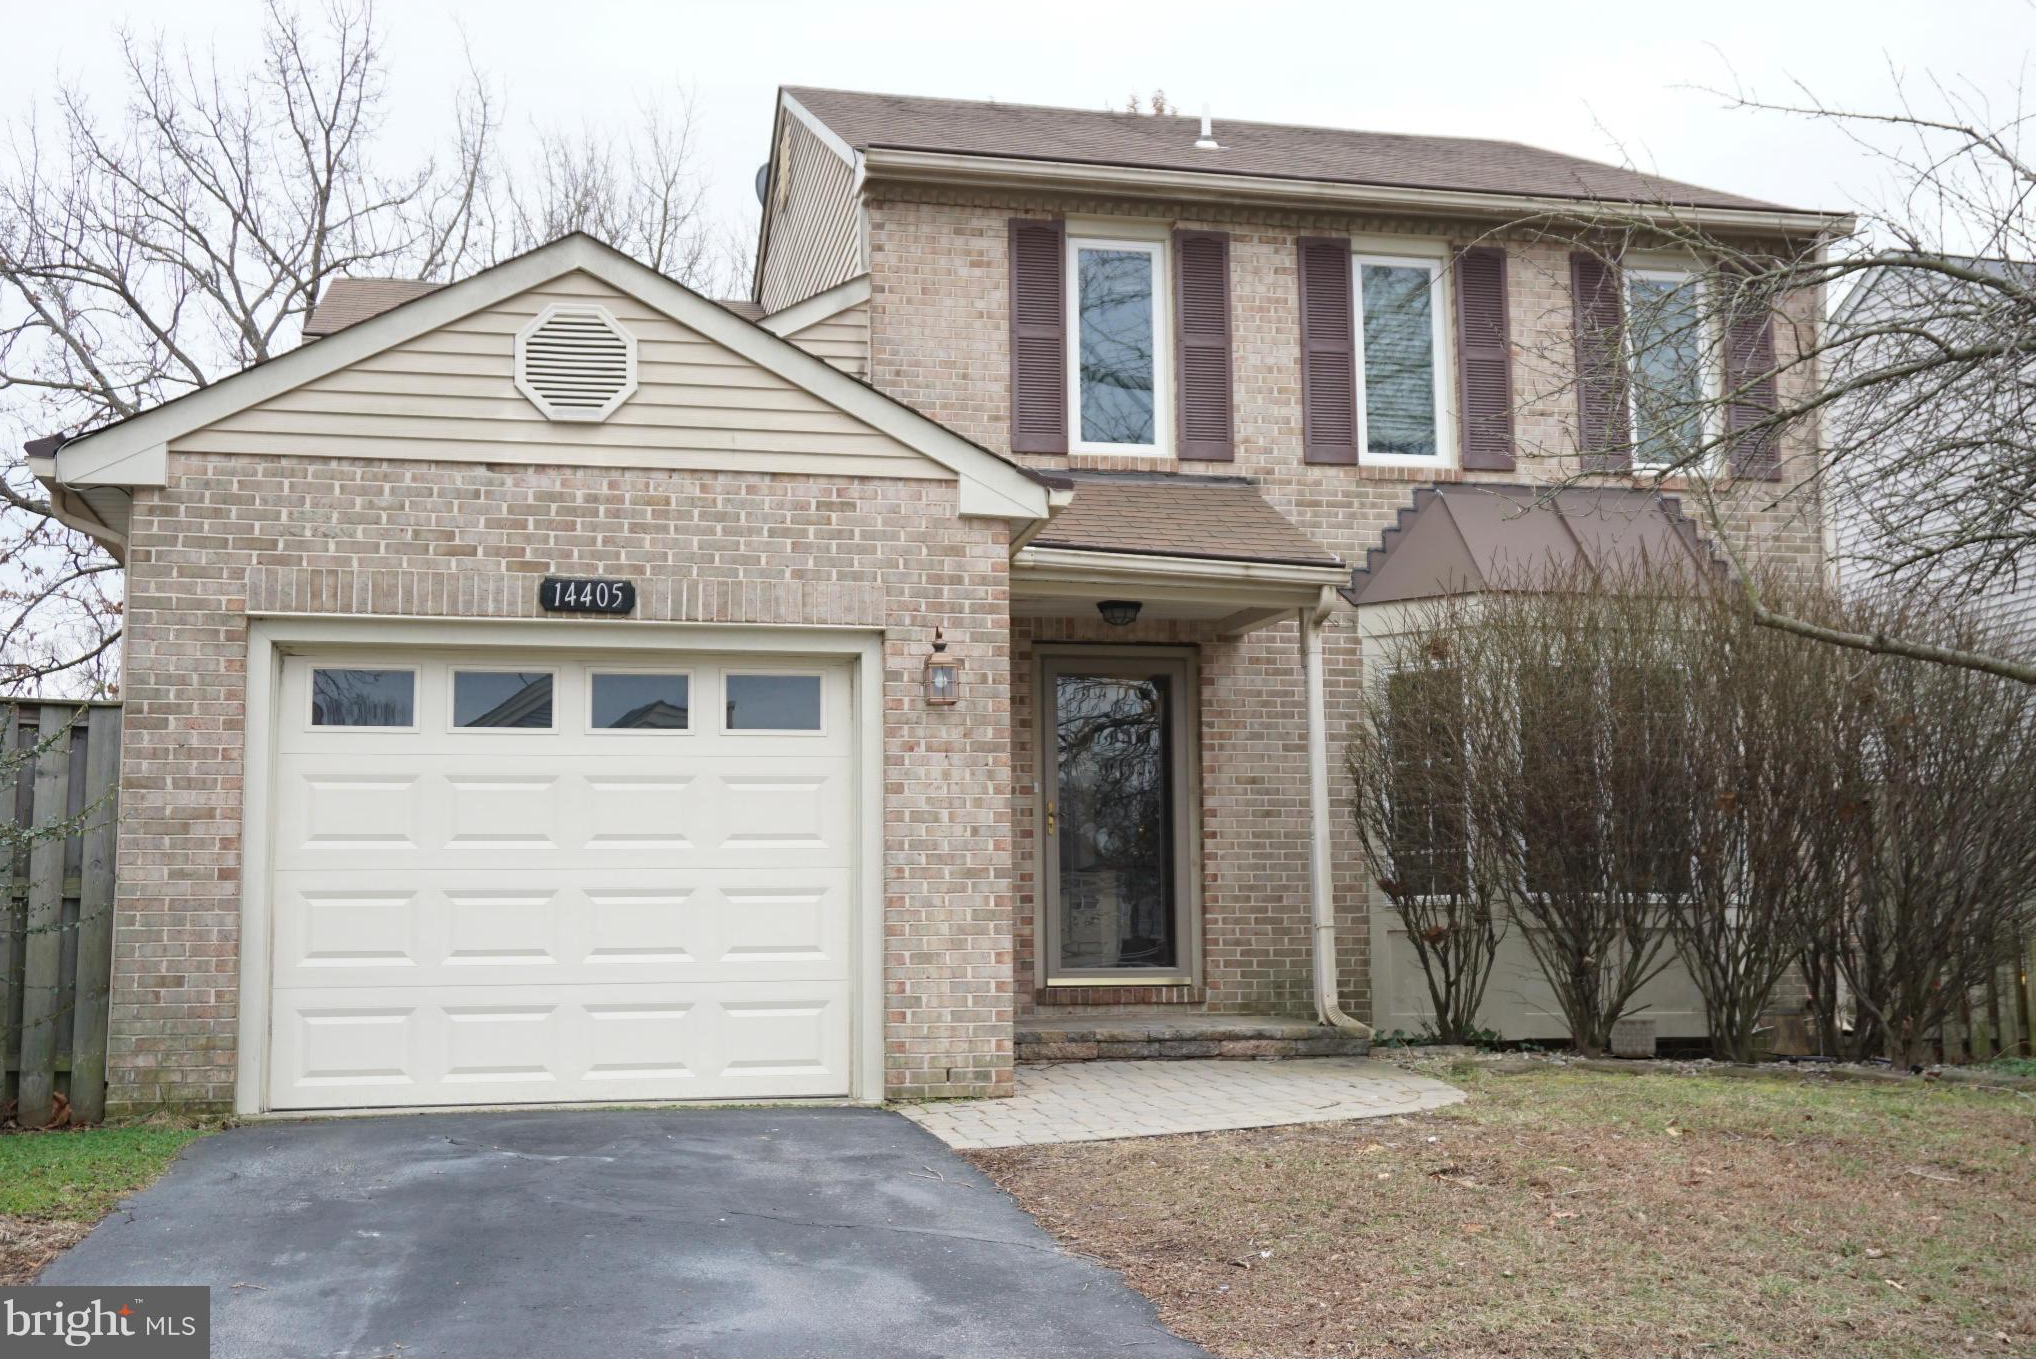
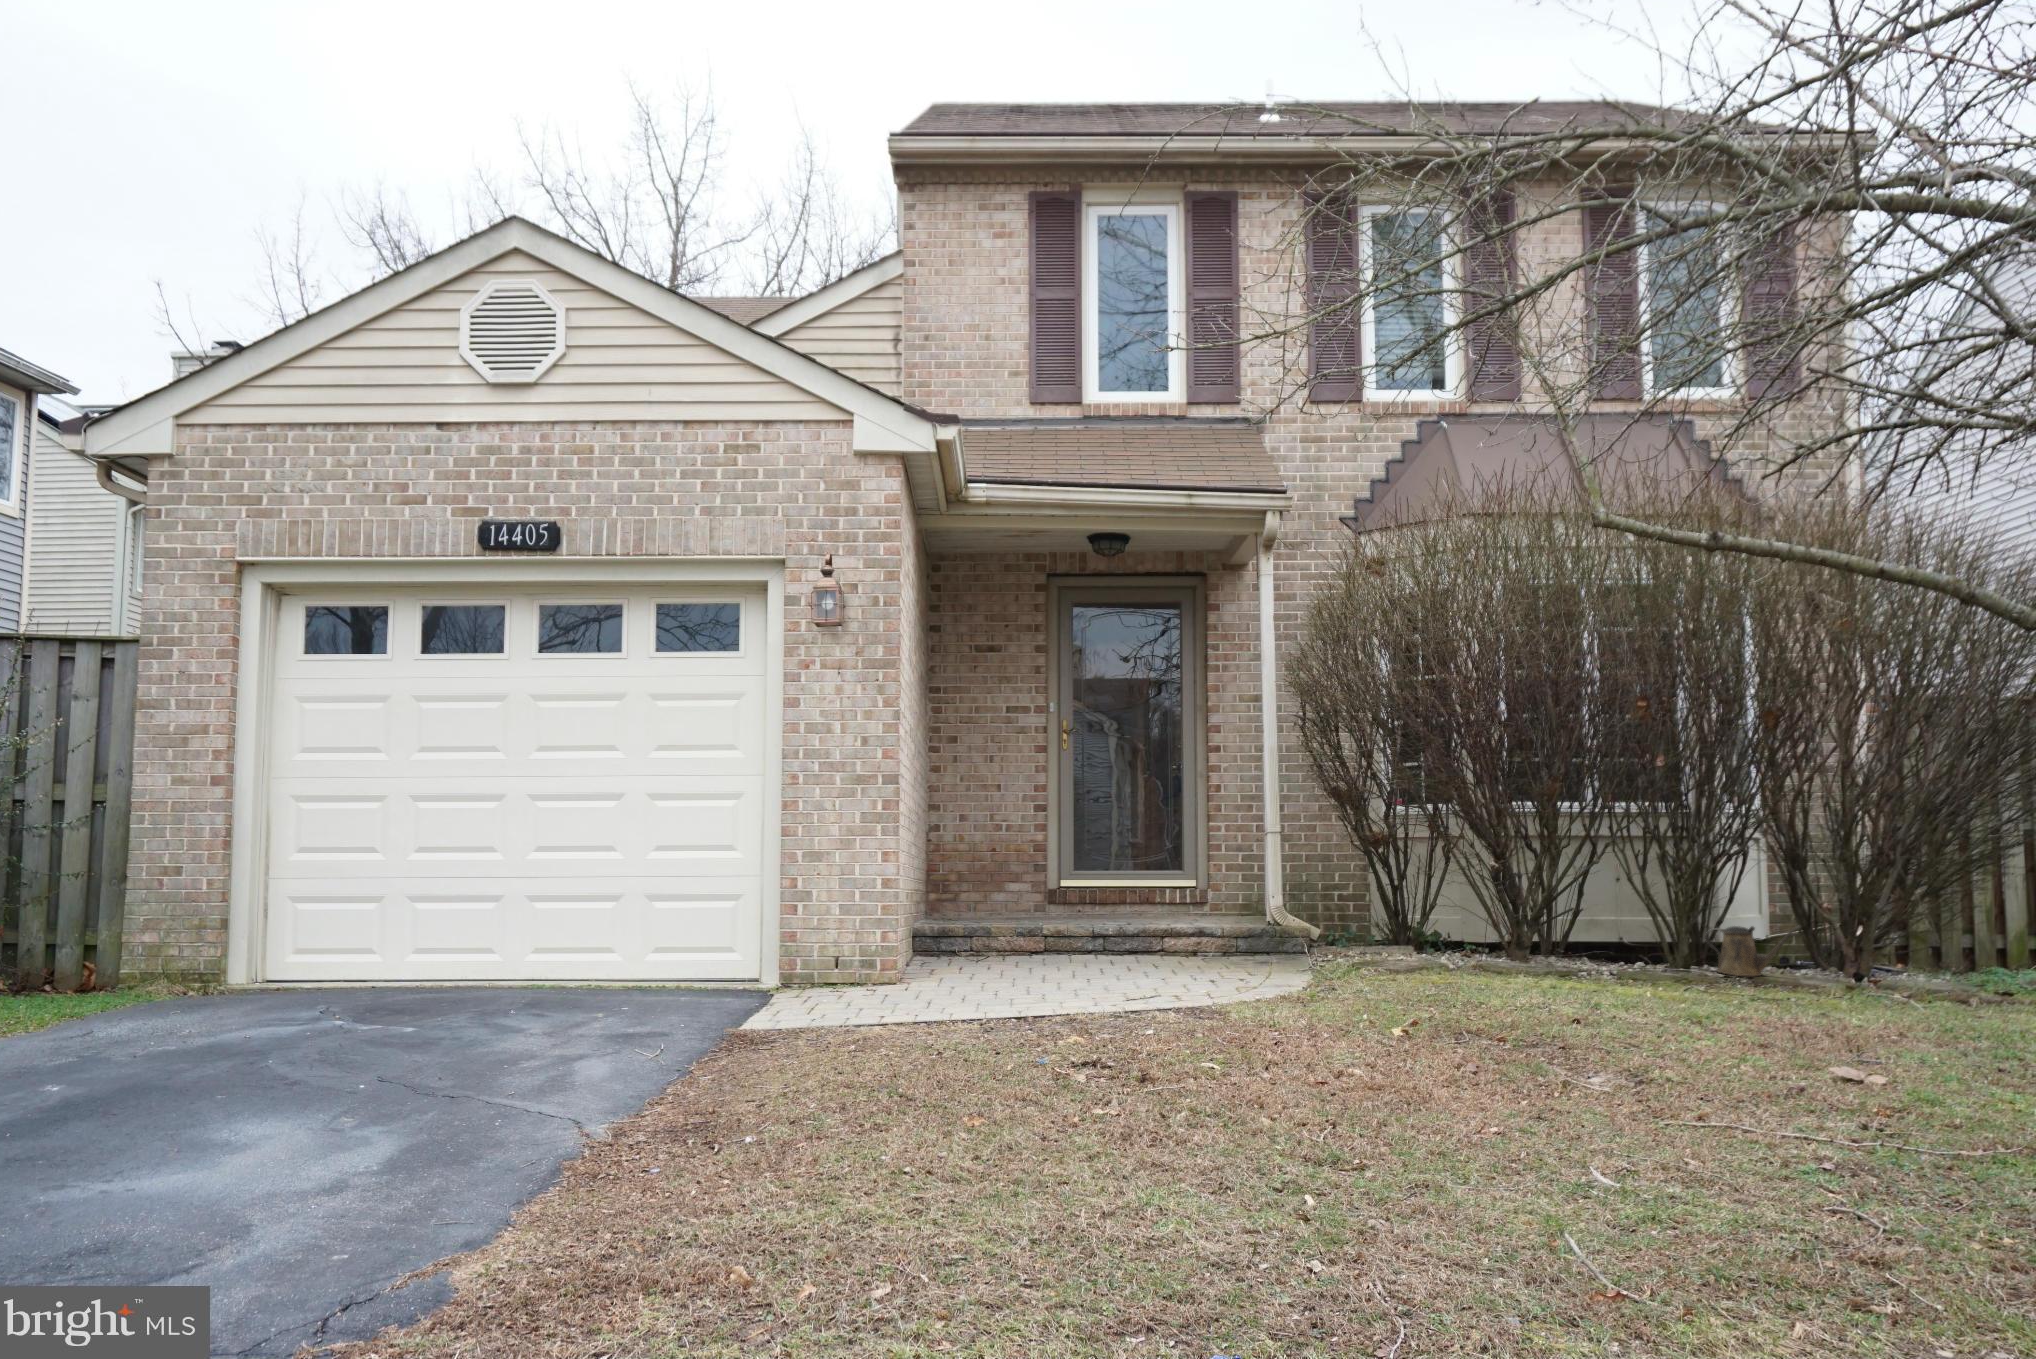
planter: present [1611,1017,1656,1058] -> none [1540,929,1588,972]

